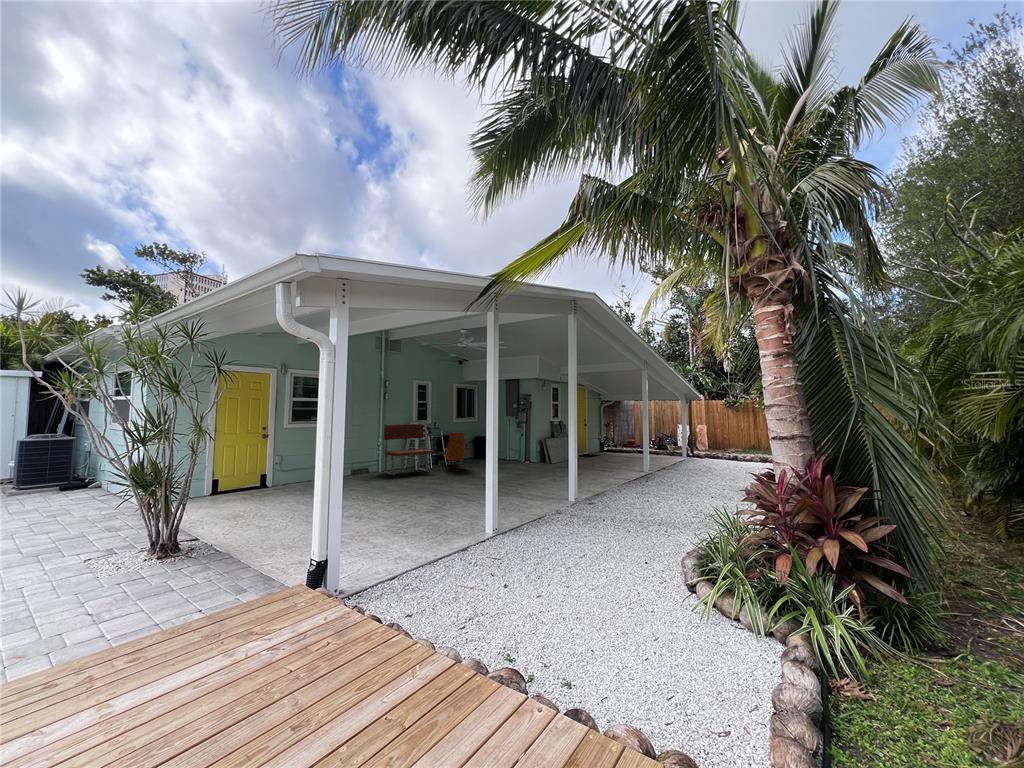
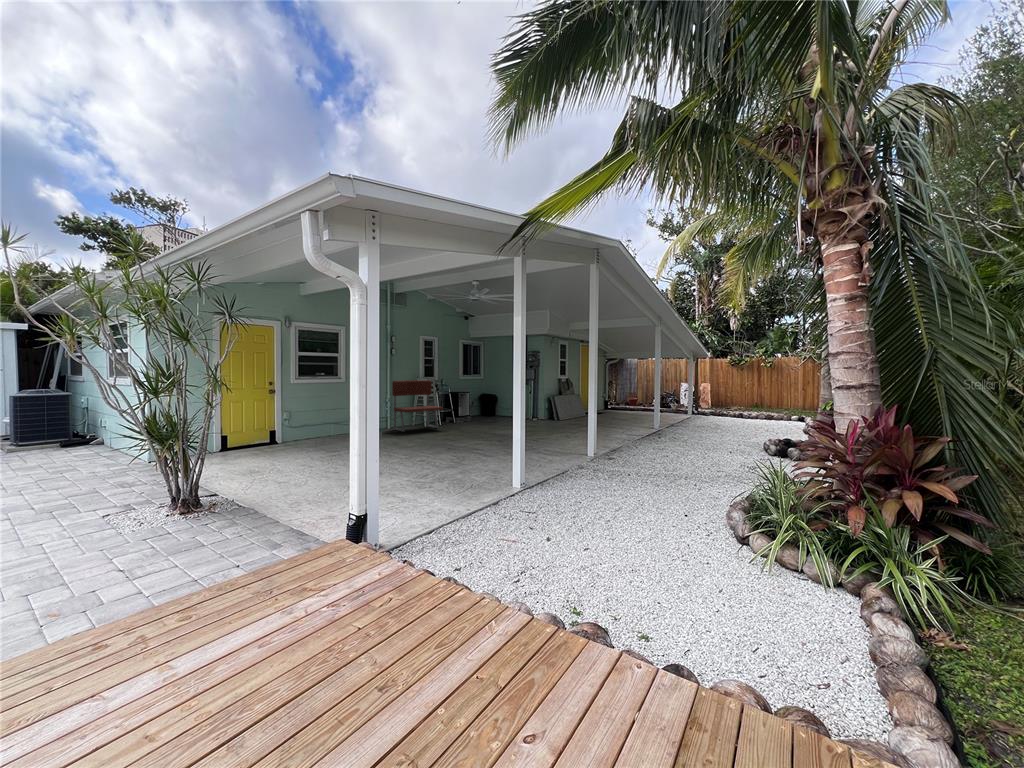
lounge chair: present [445,432,466,469] -> none [452,389,475,427]

